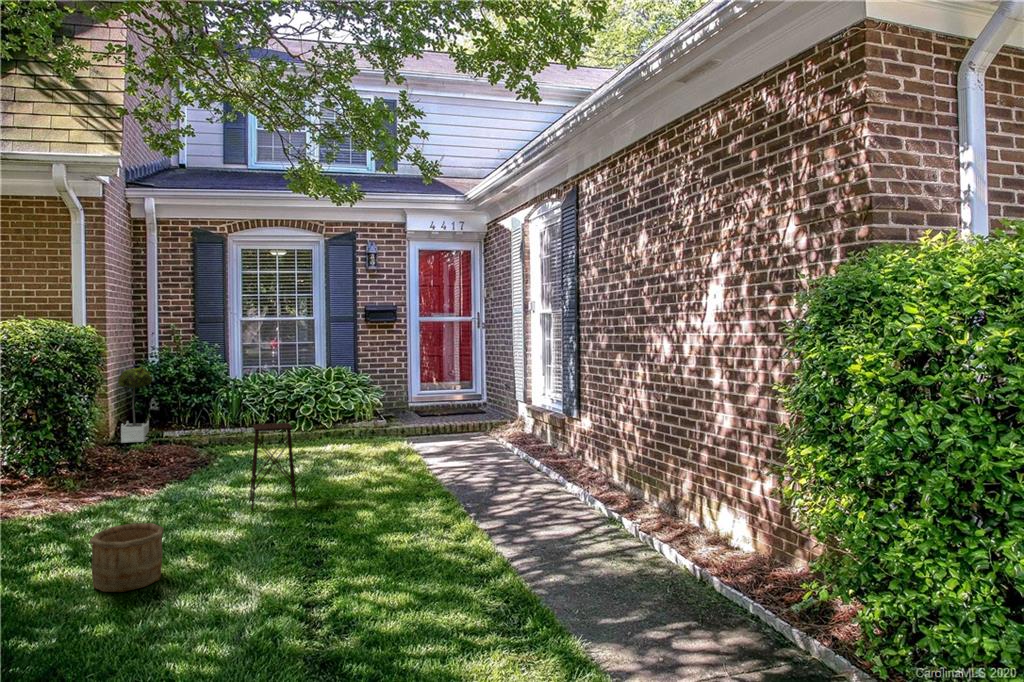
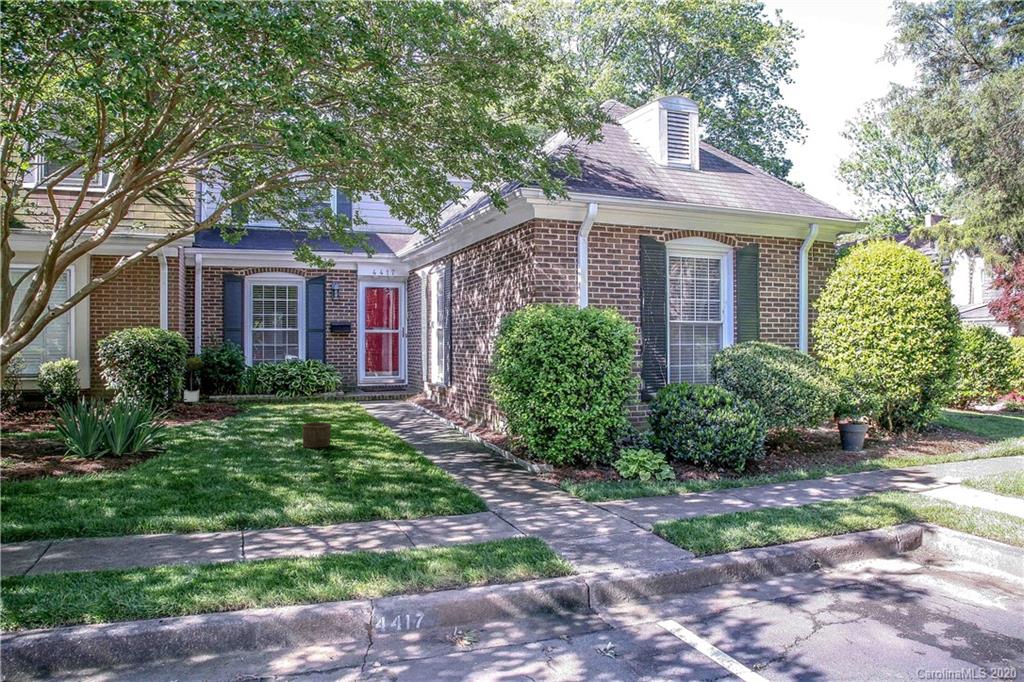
side table: present [250,423,297,511] -> none [274,383,299,424]
wooden bucket: present [90,523,164,592] -> present [302,422,331,448]

